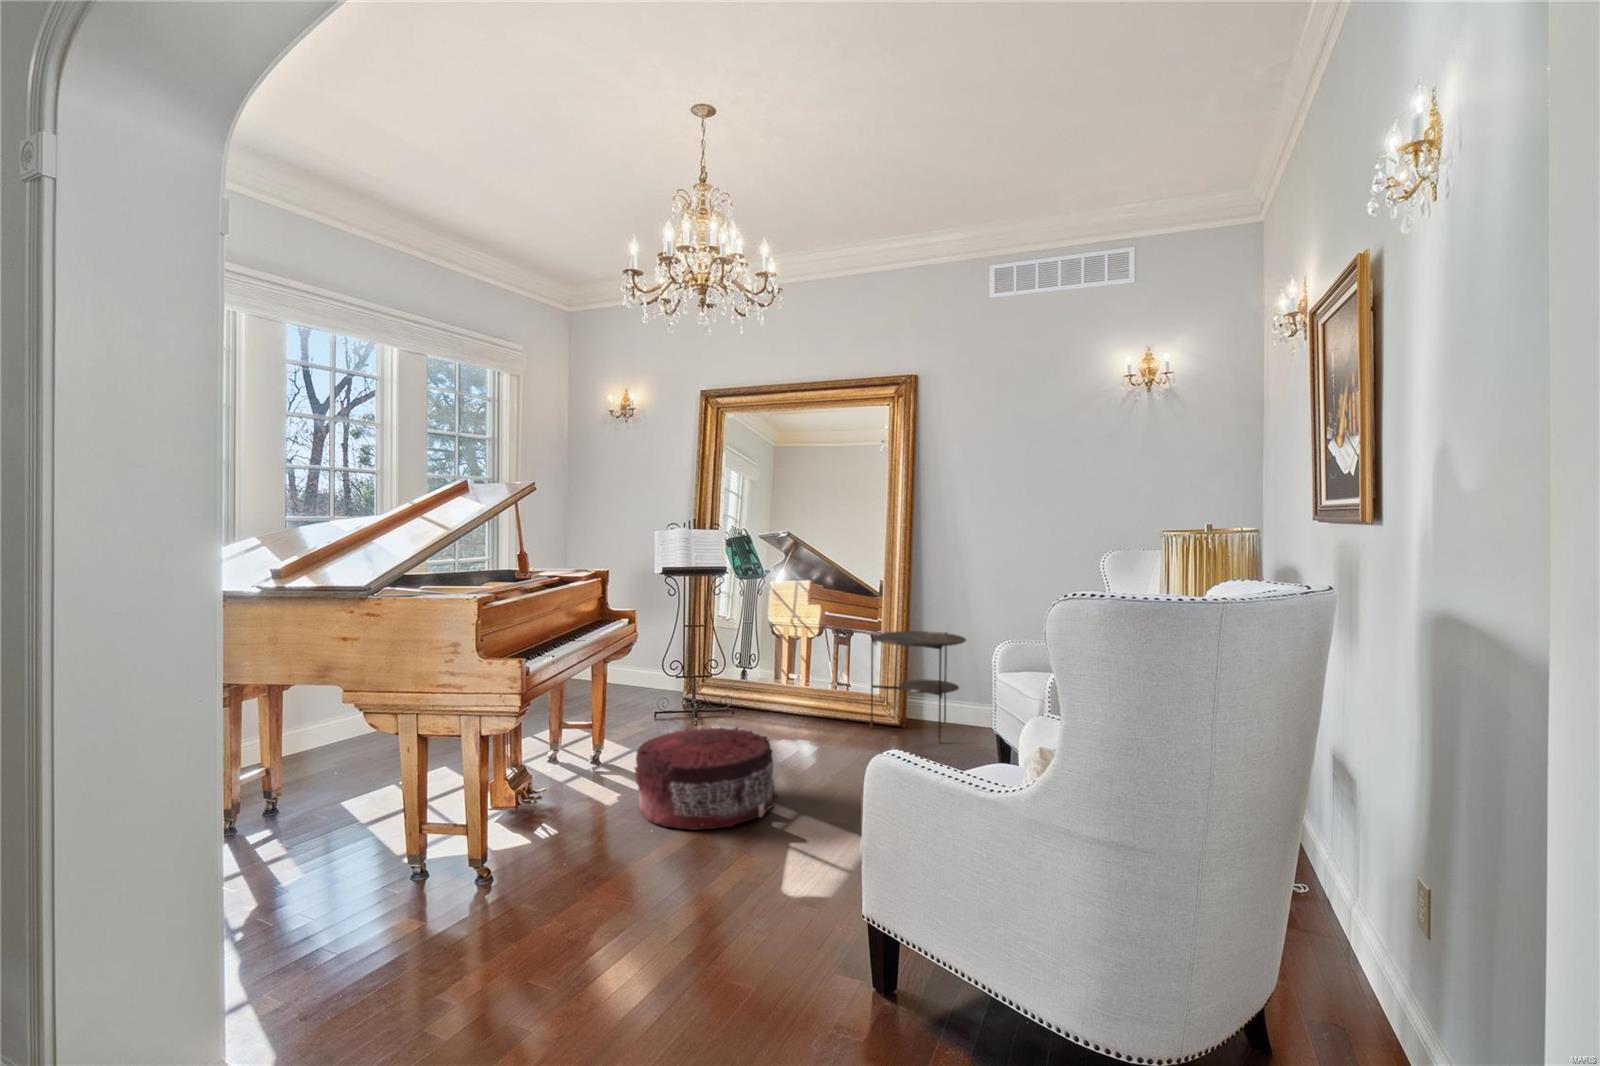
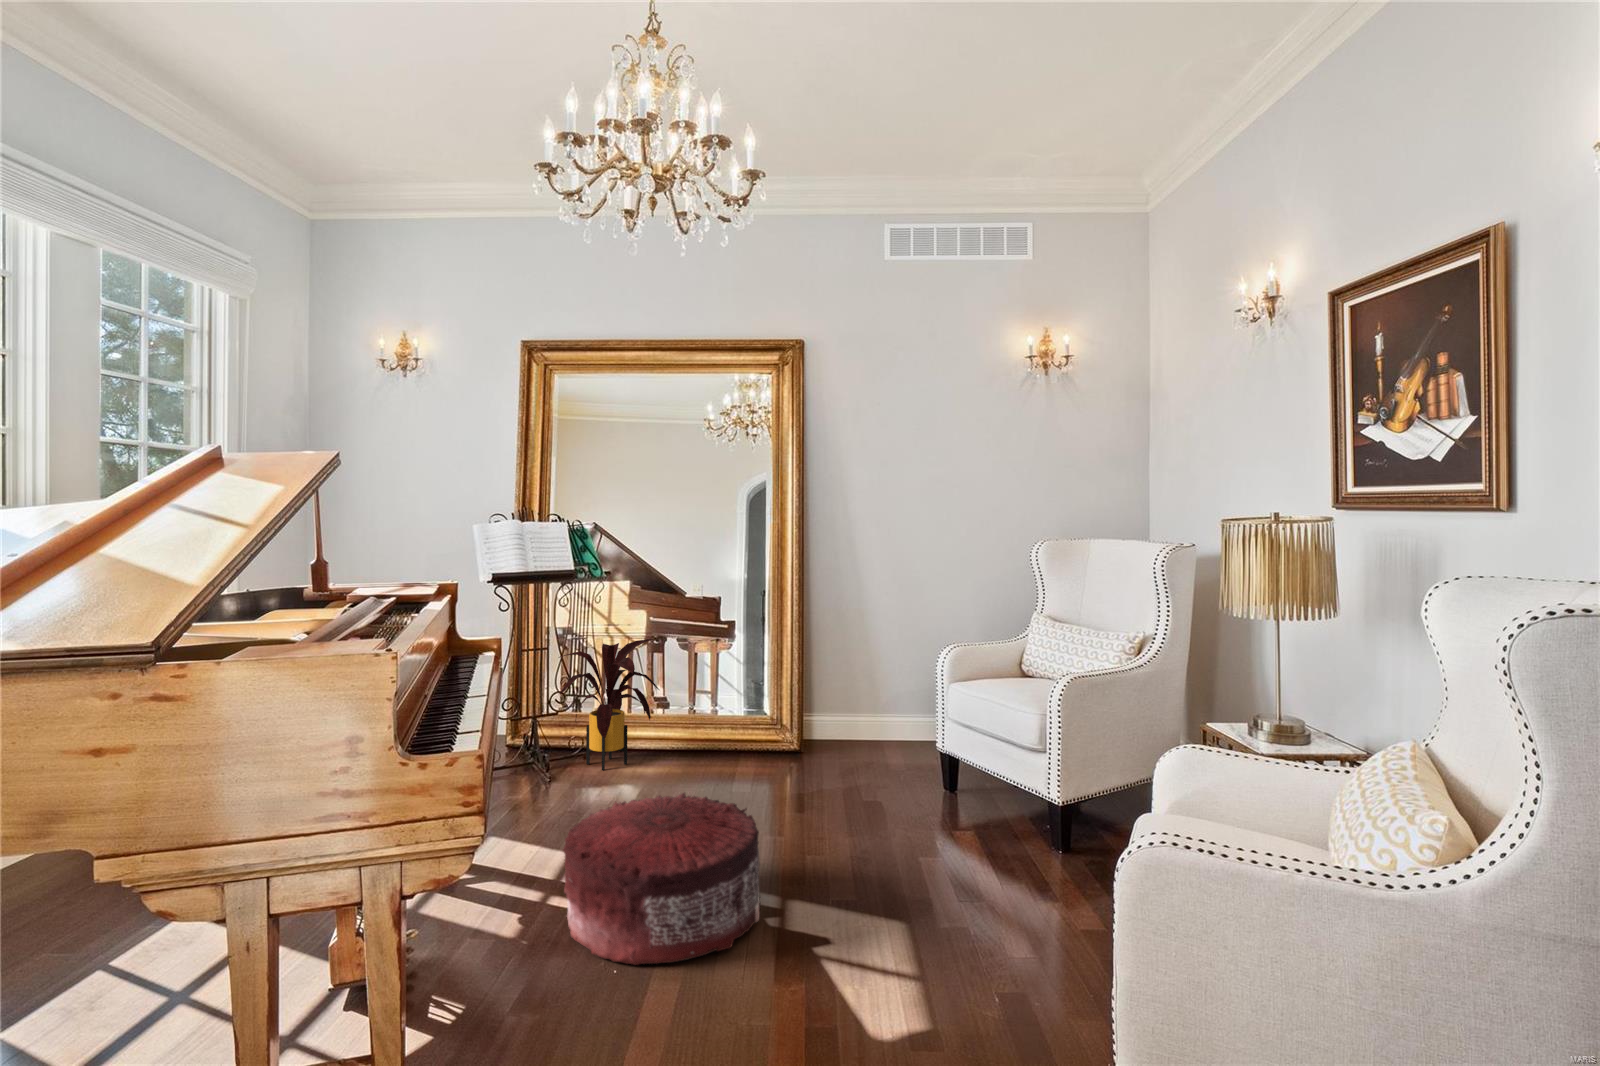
house plant: none [704,624,790,723] -> present [559,639,659,770]
side table: present [870,631,966,744] -> none [768,639,881,773]

